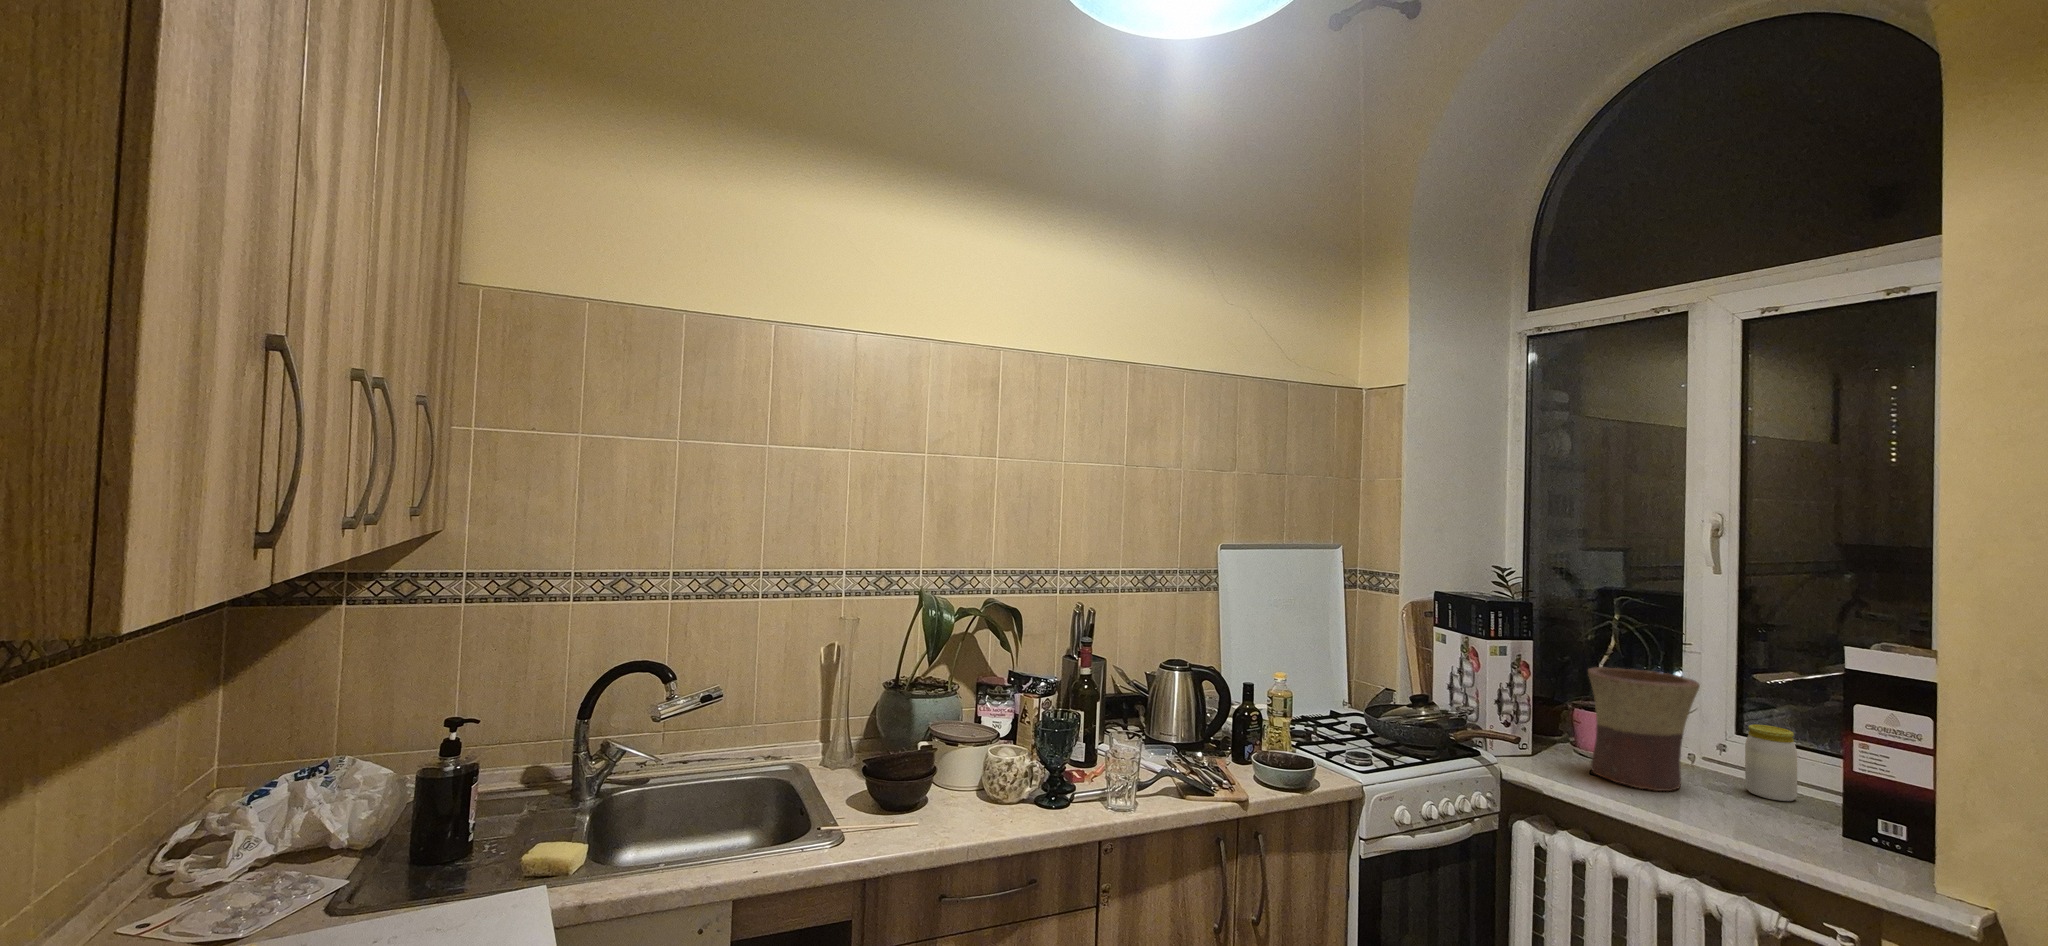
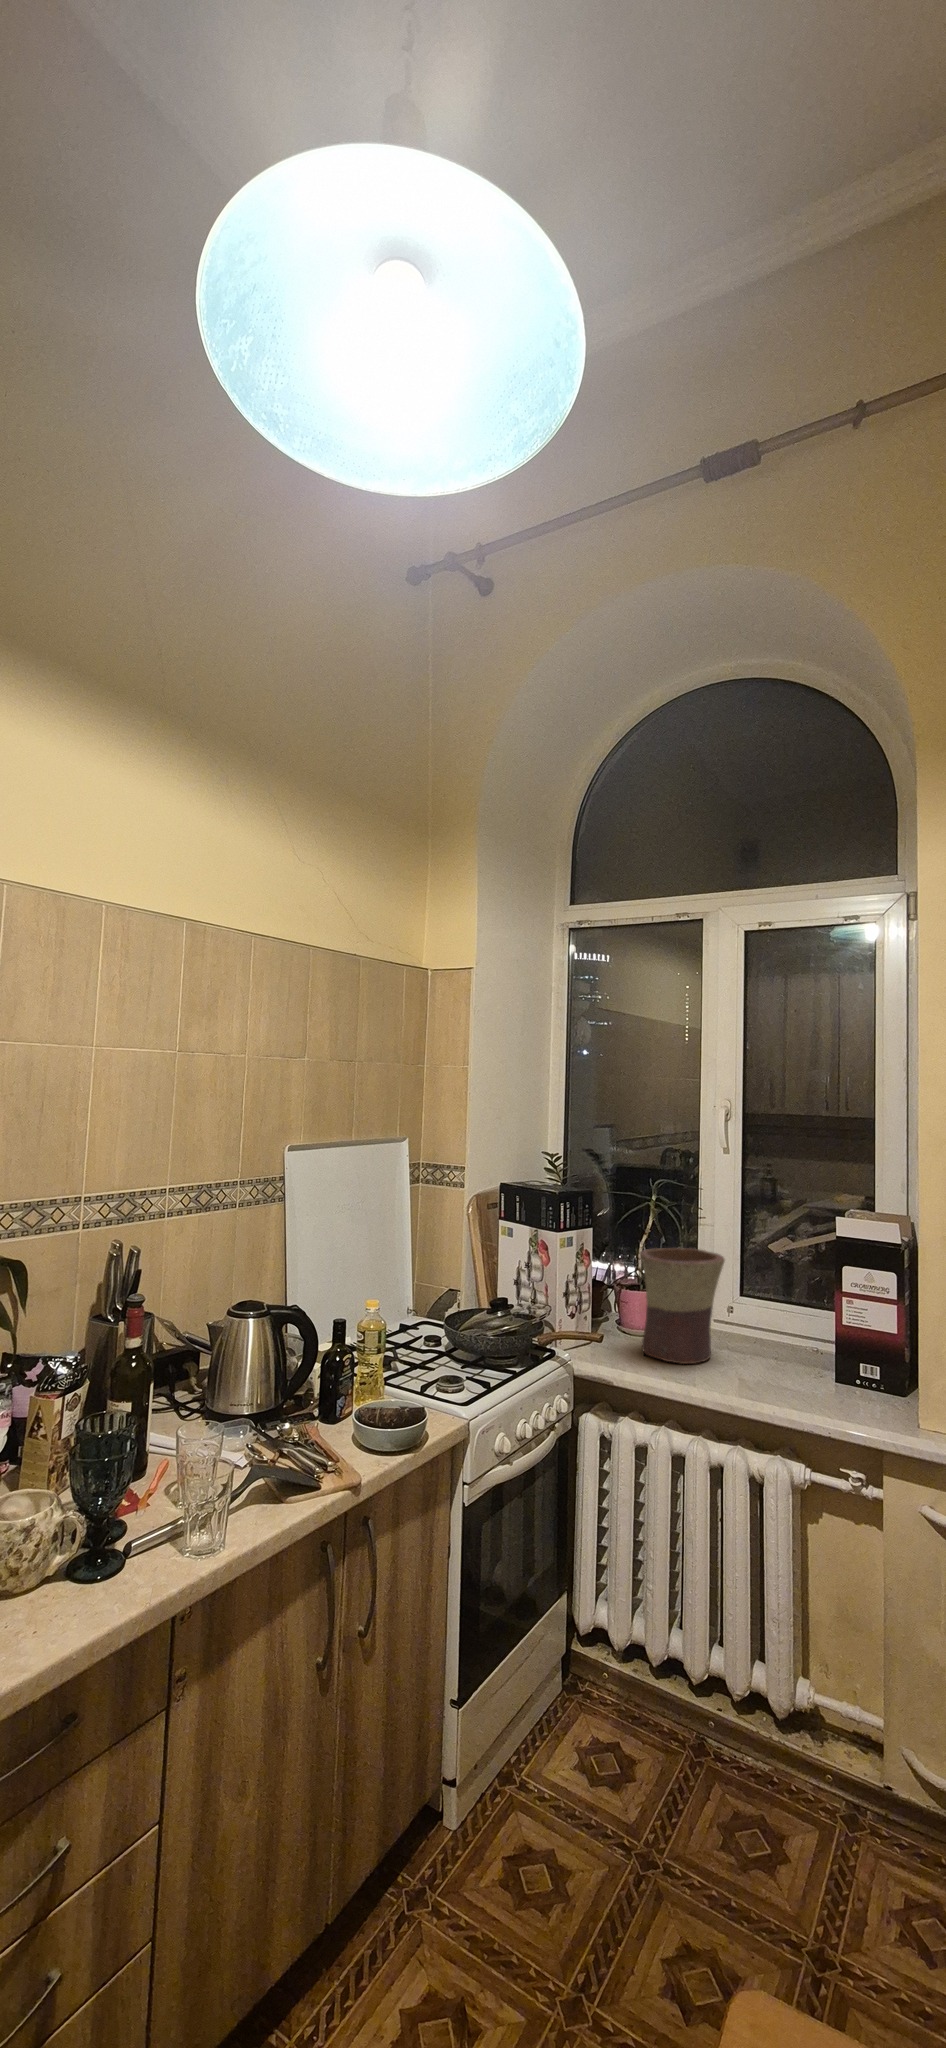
jar: present [1745,724,1797,801] -> none [750,1287,785,1353]

